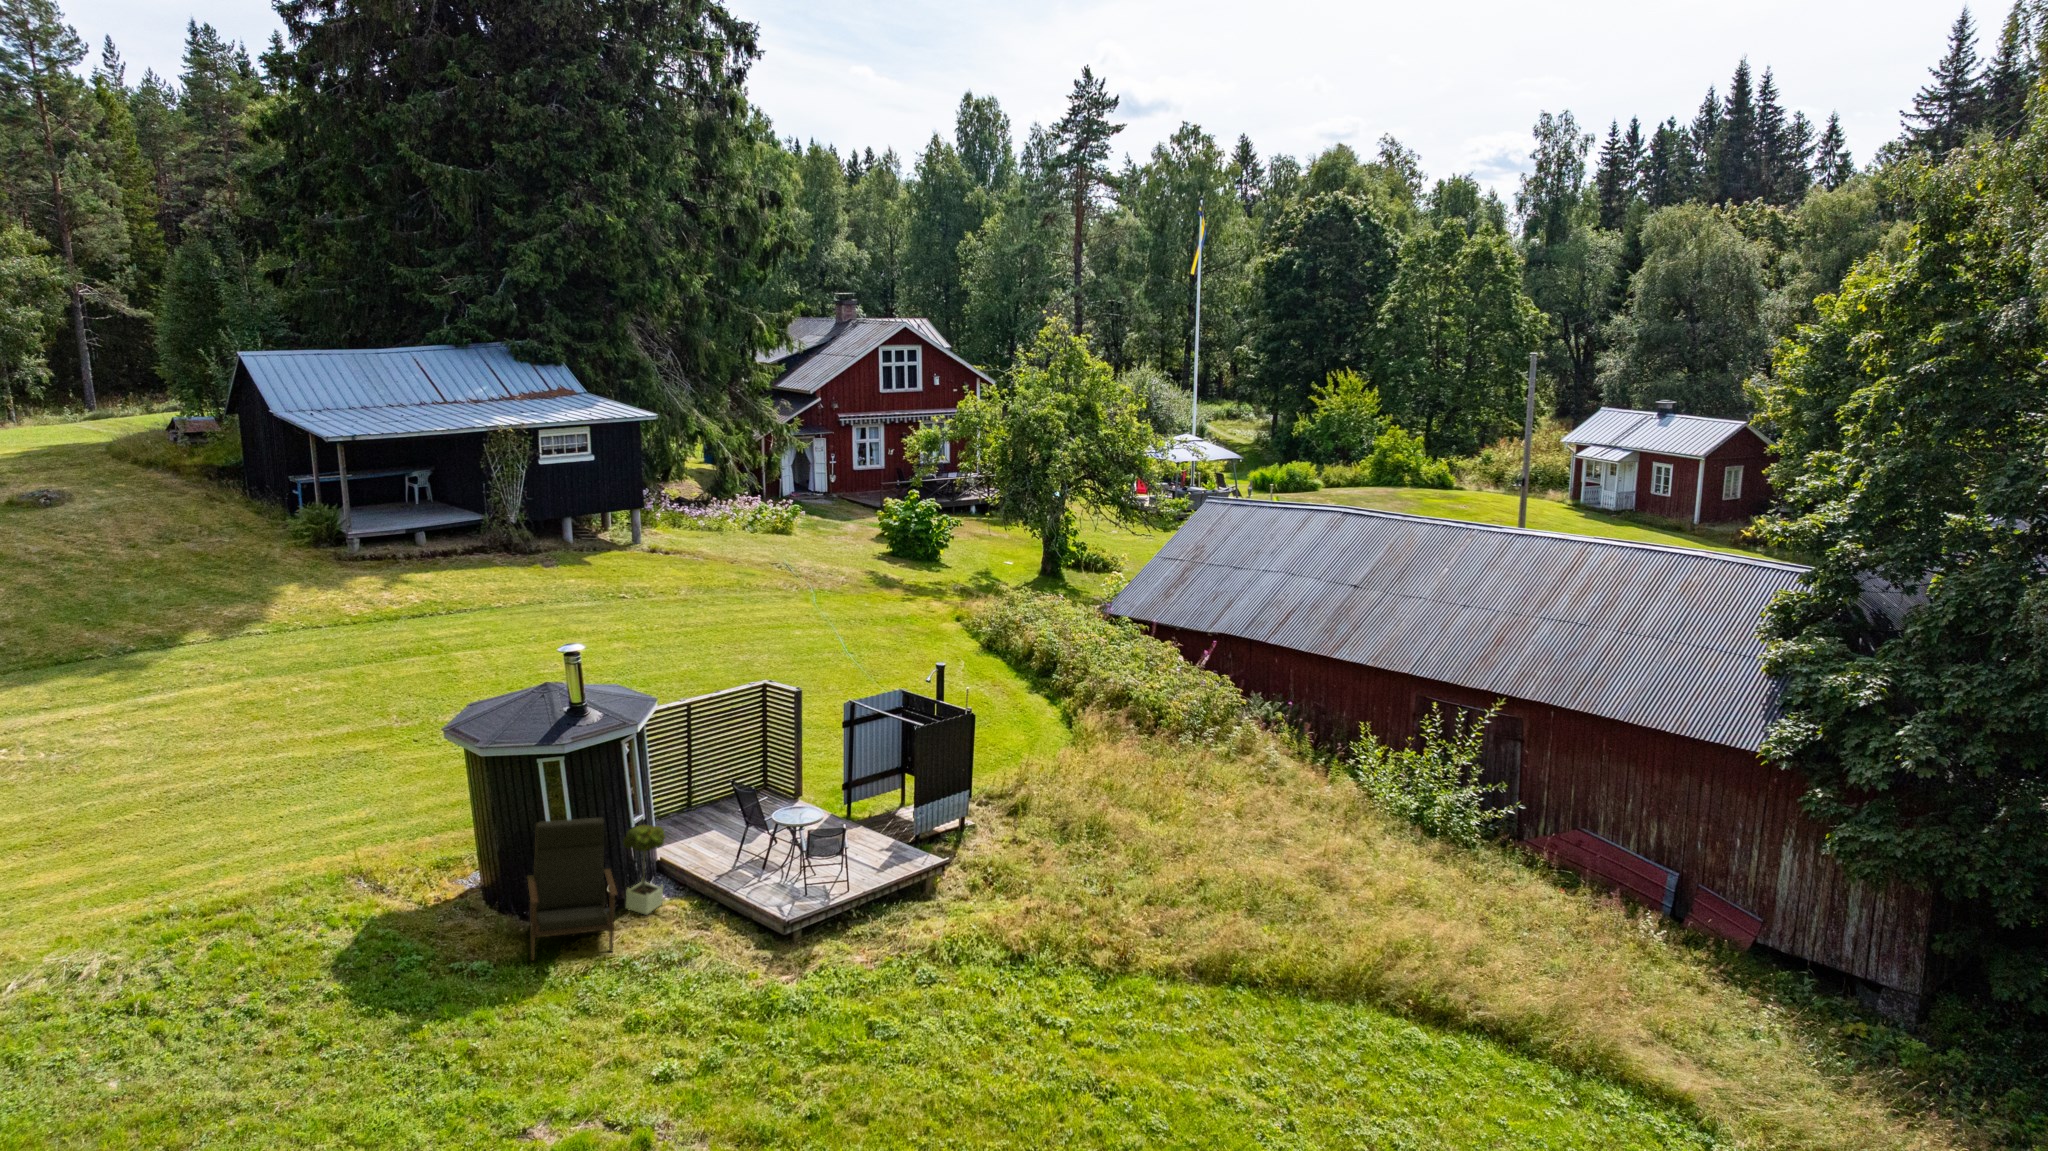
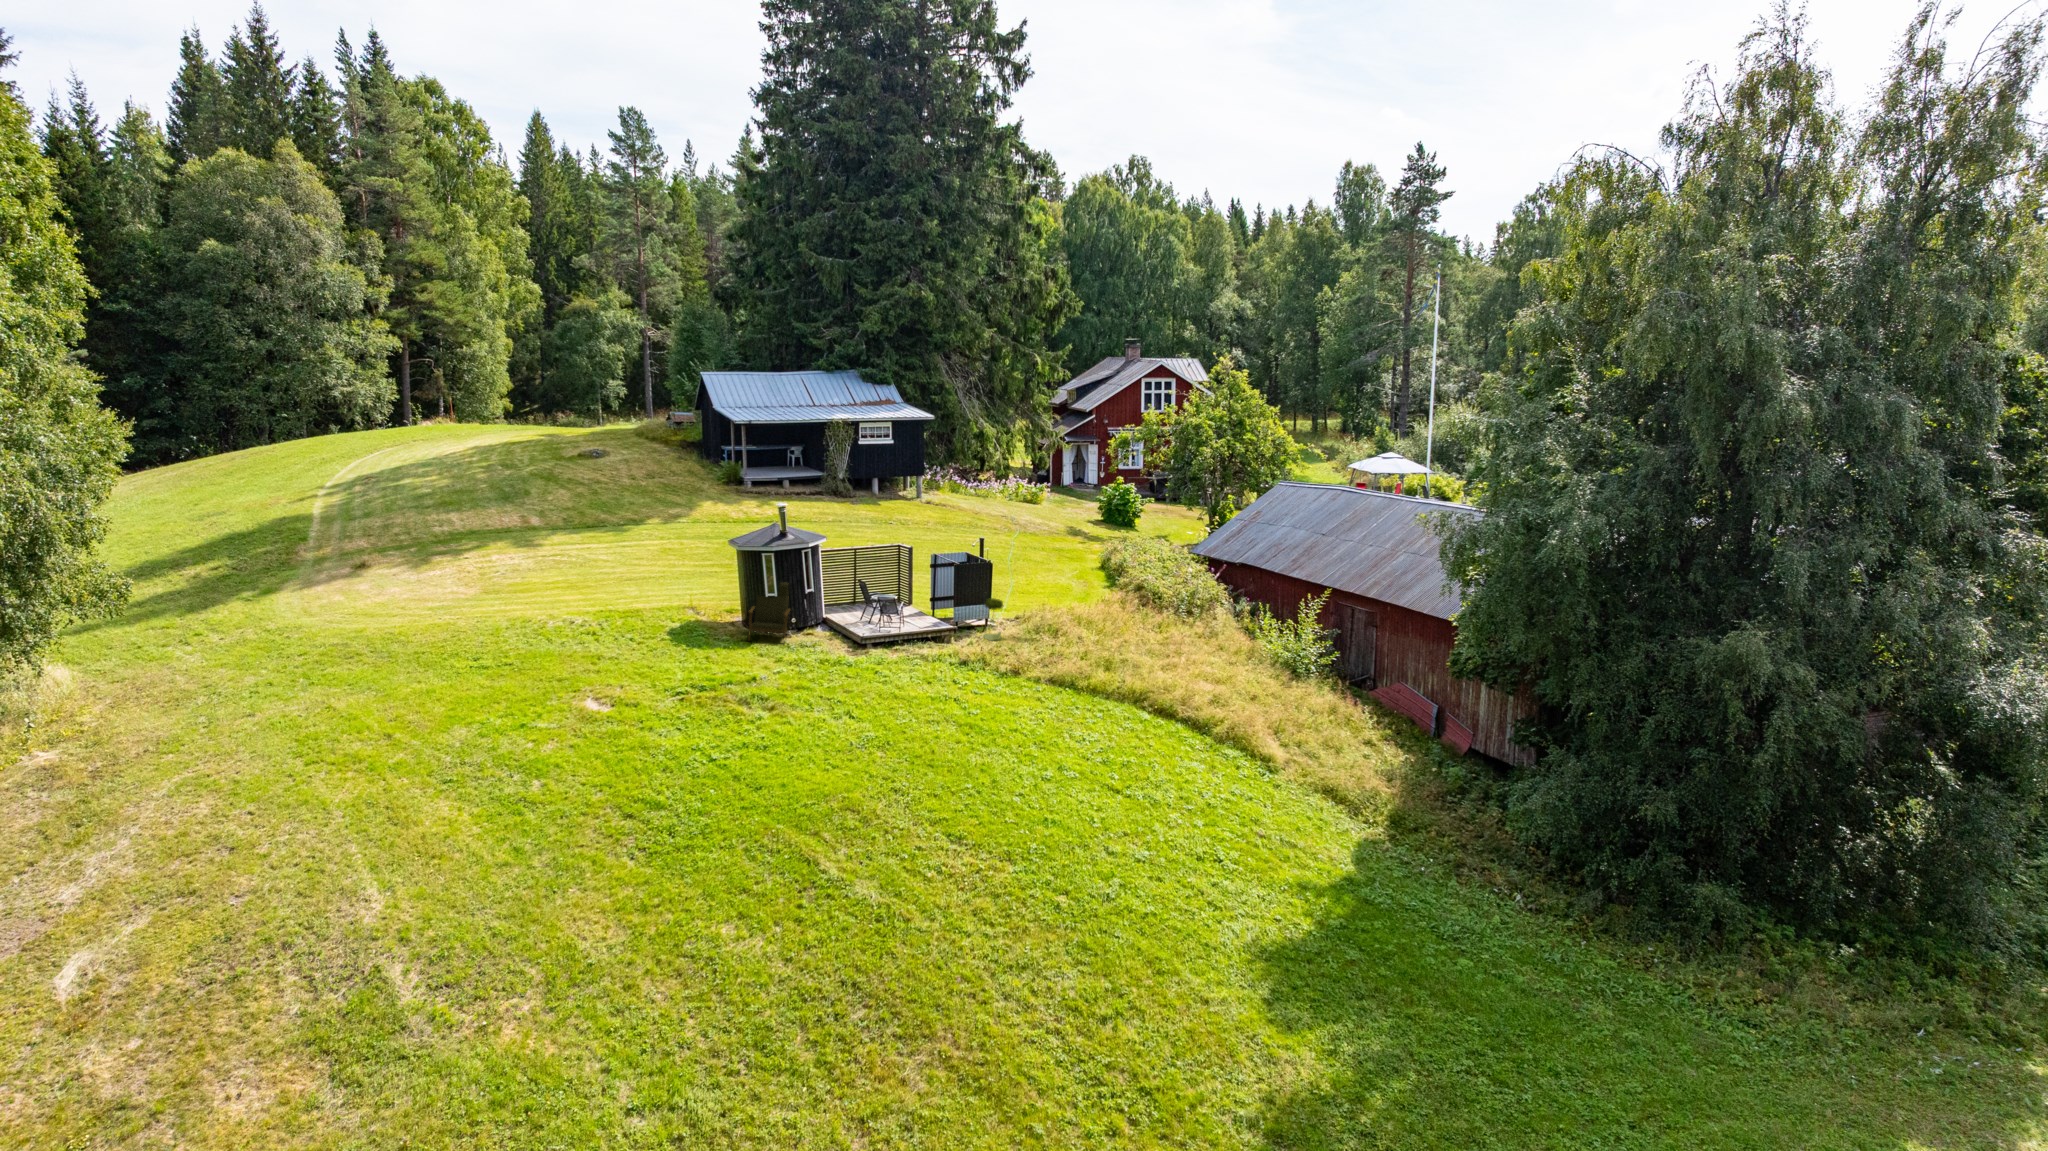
potted tree: present [623,825,665,914] -> present [984,598,1003,641]

